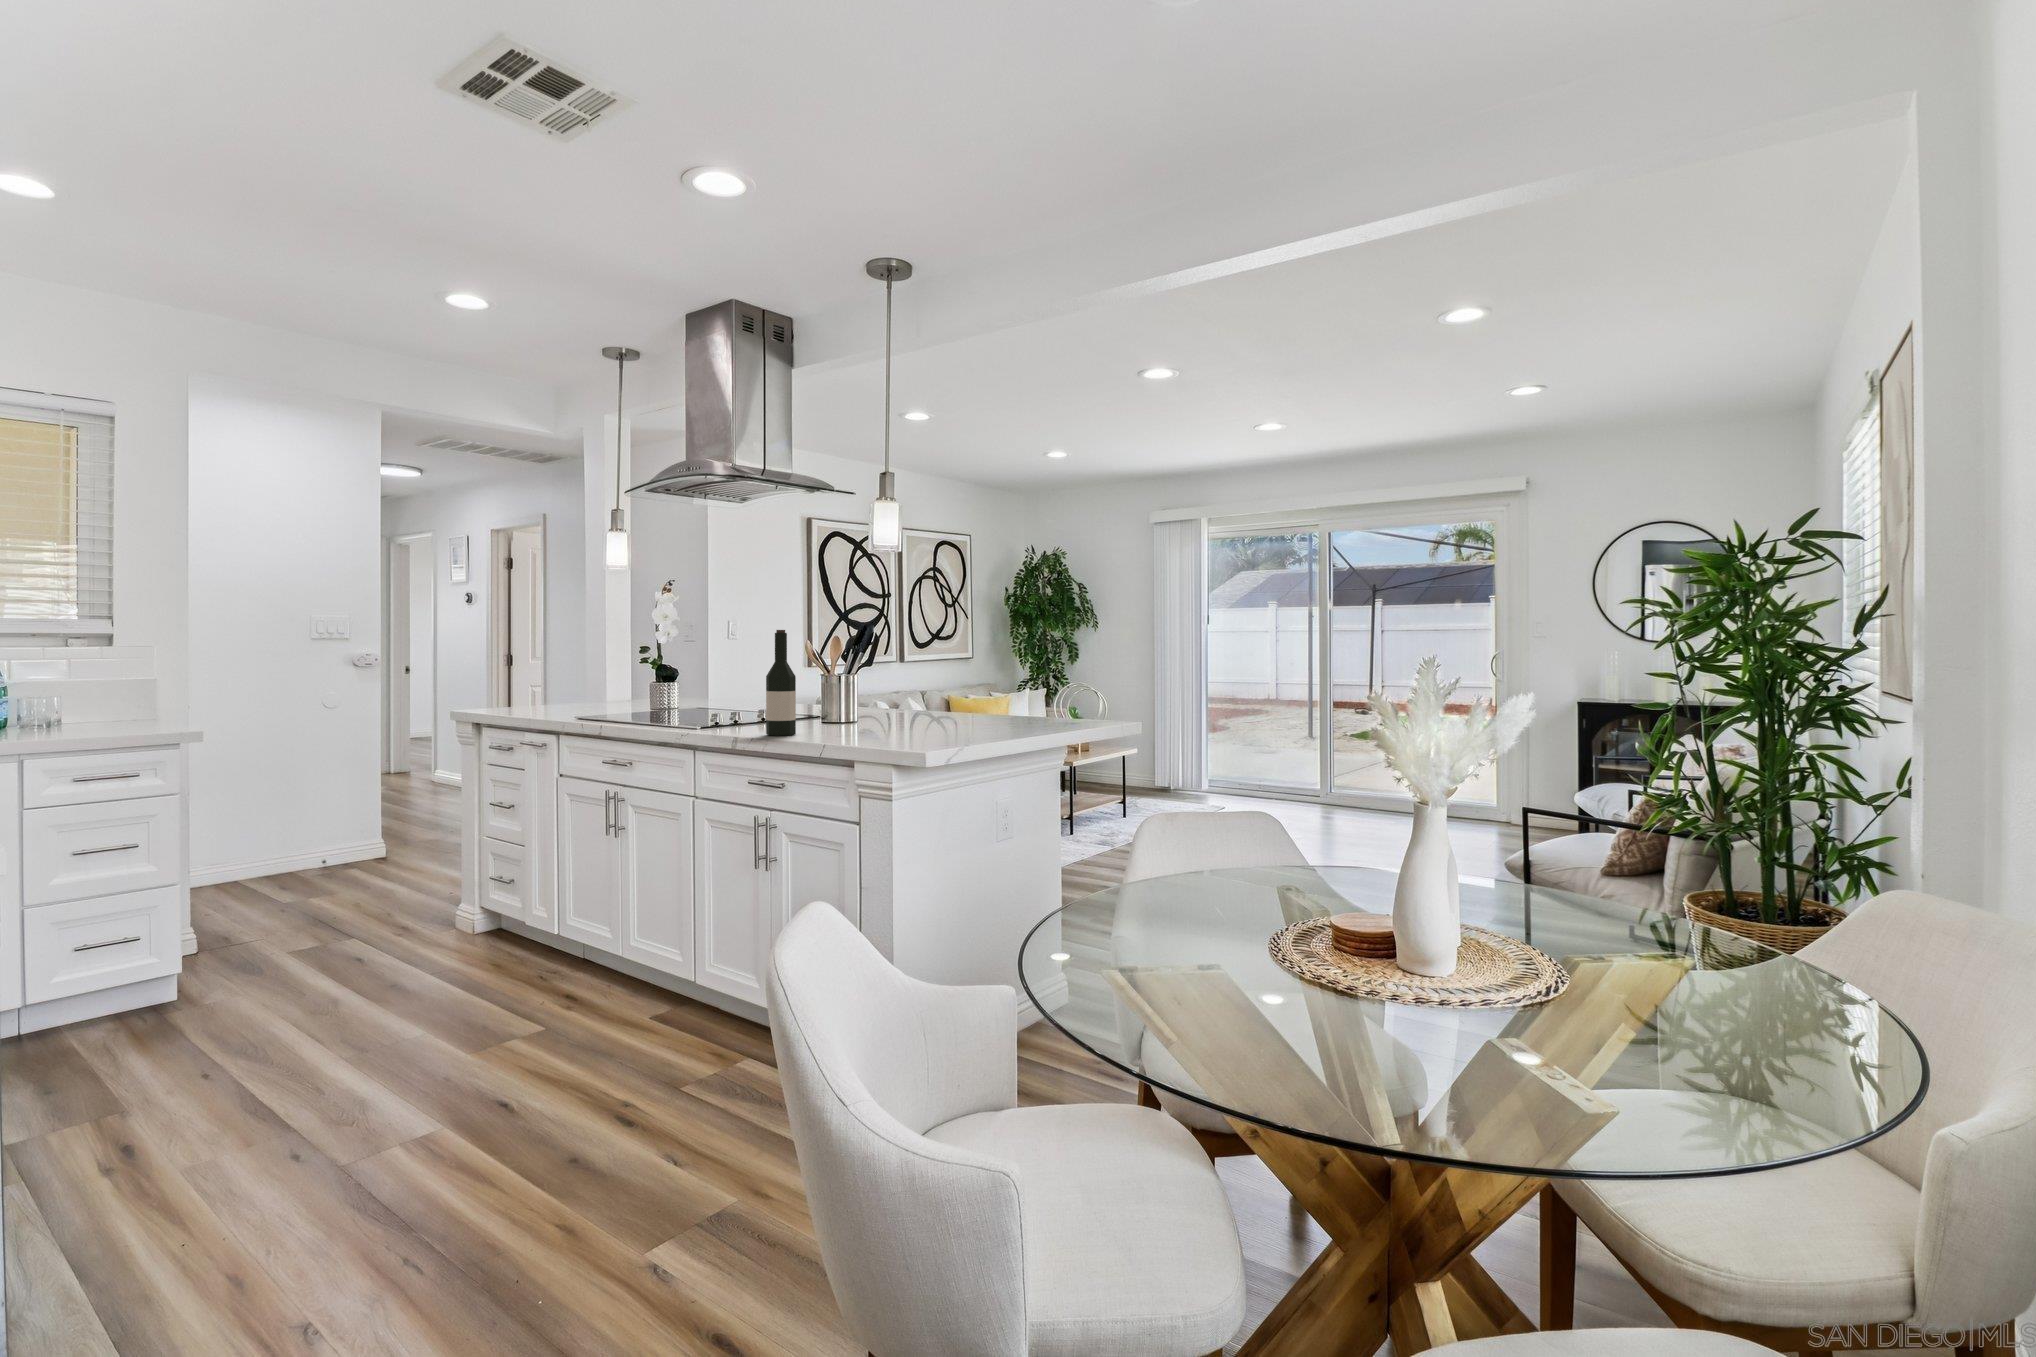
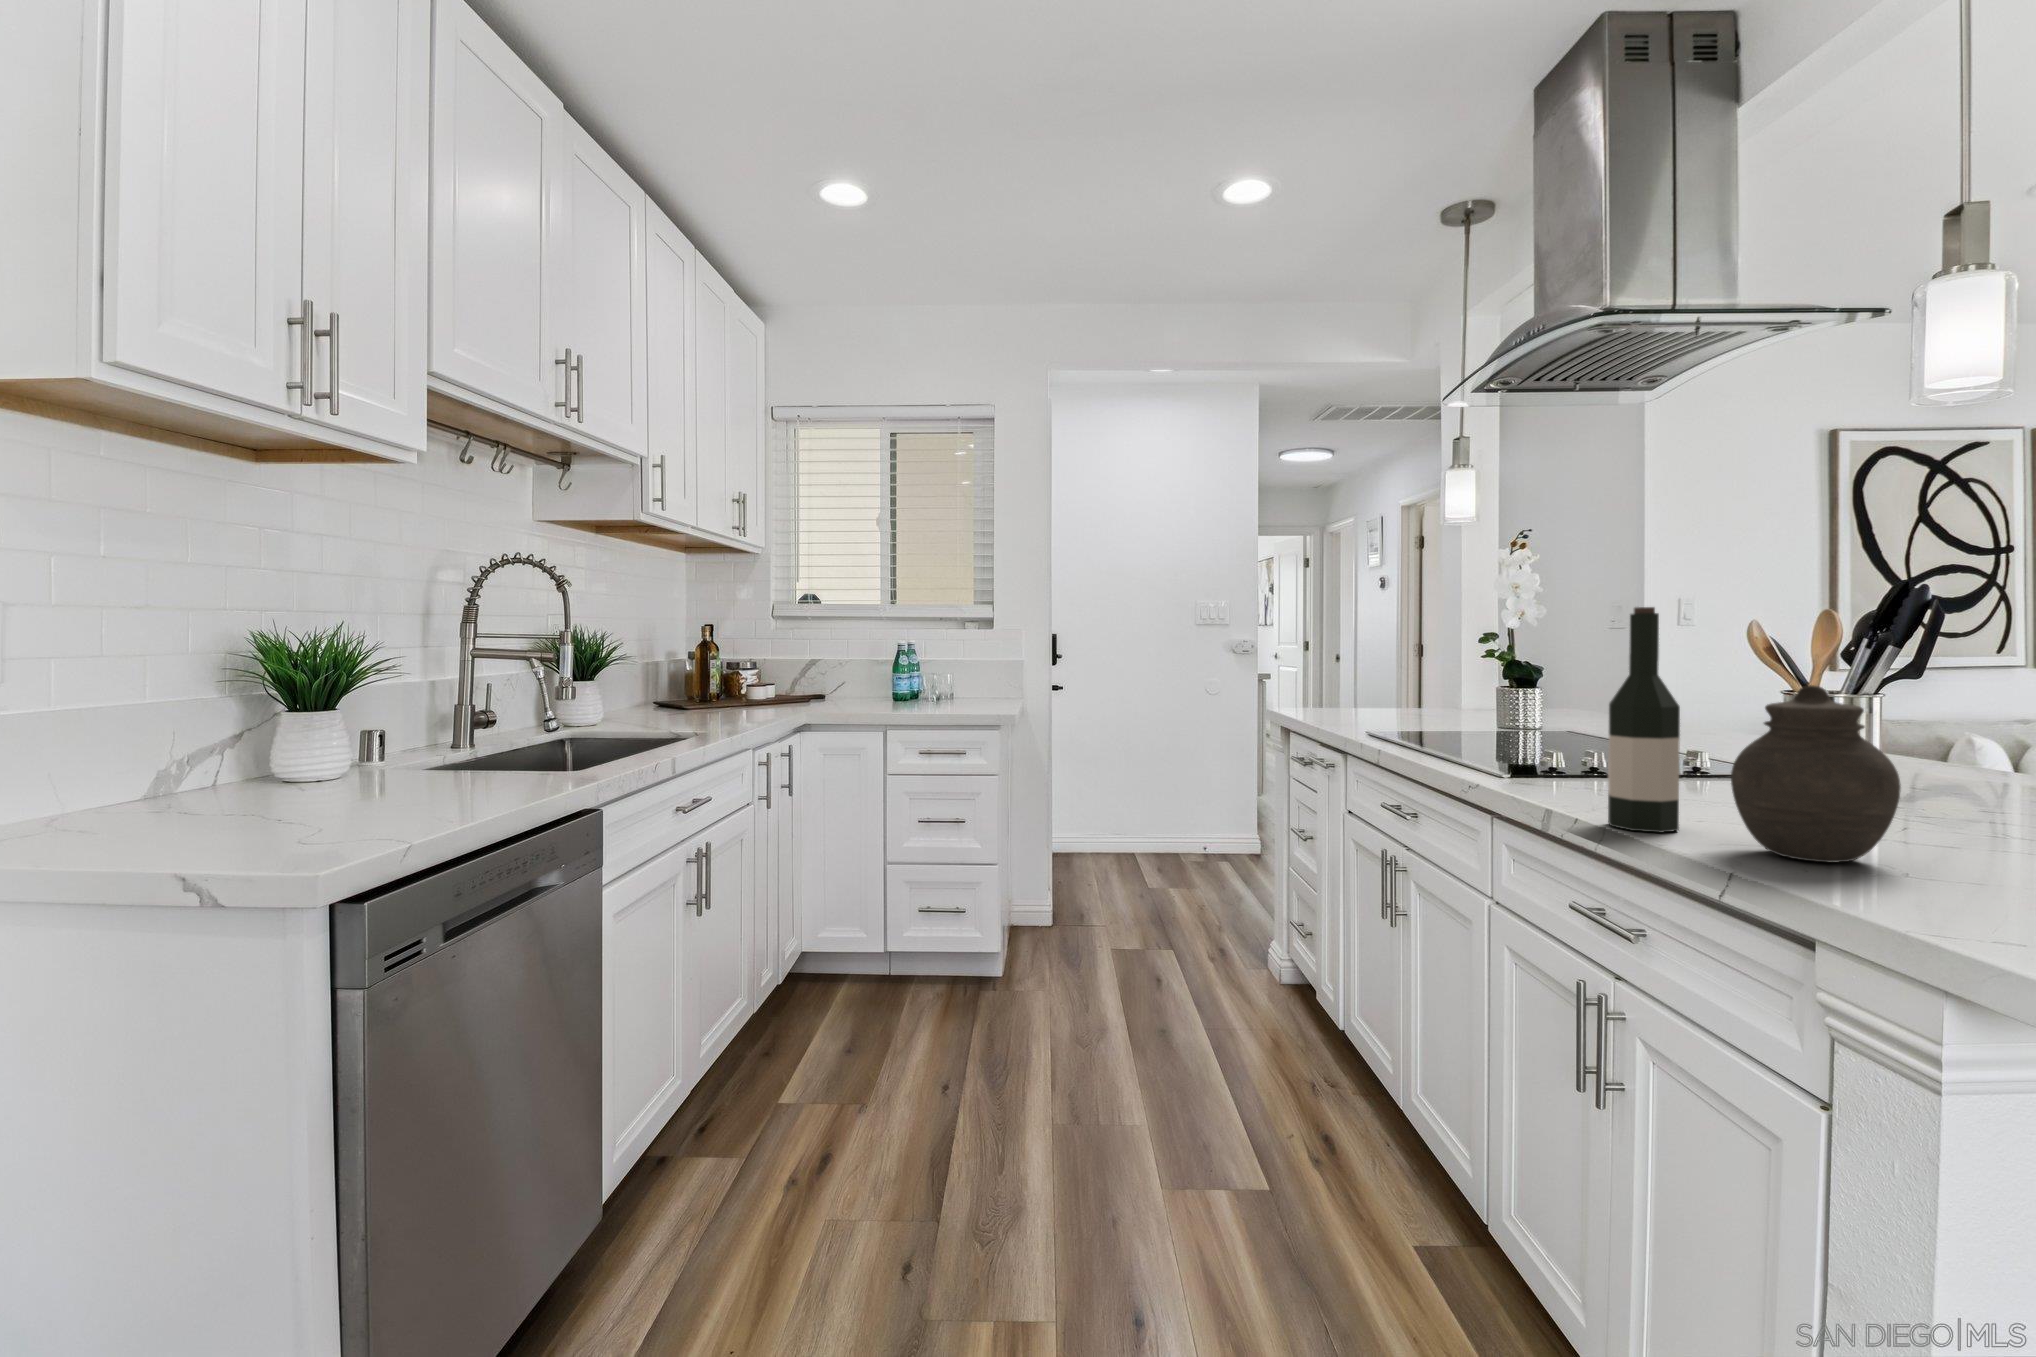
jar: none [818,665,871,737] -> present [1731,685,1901,863]

